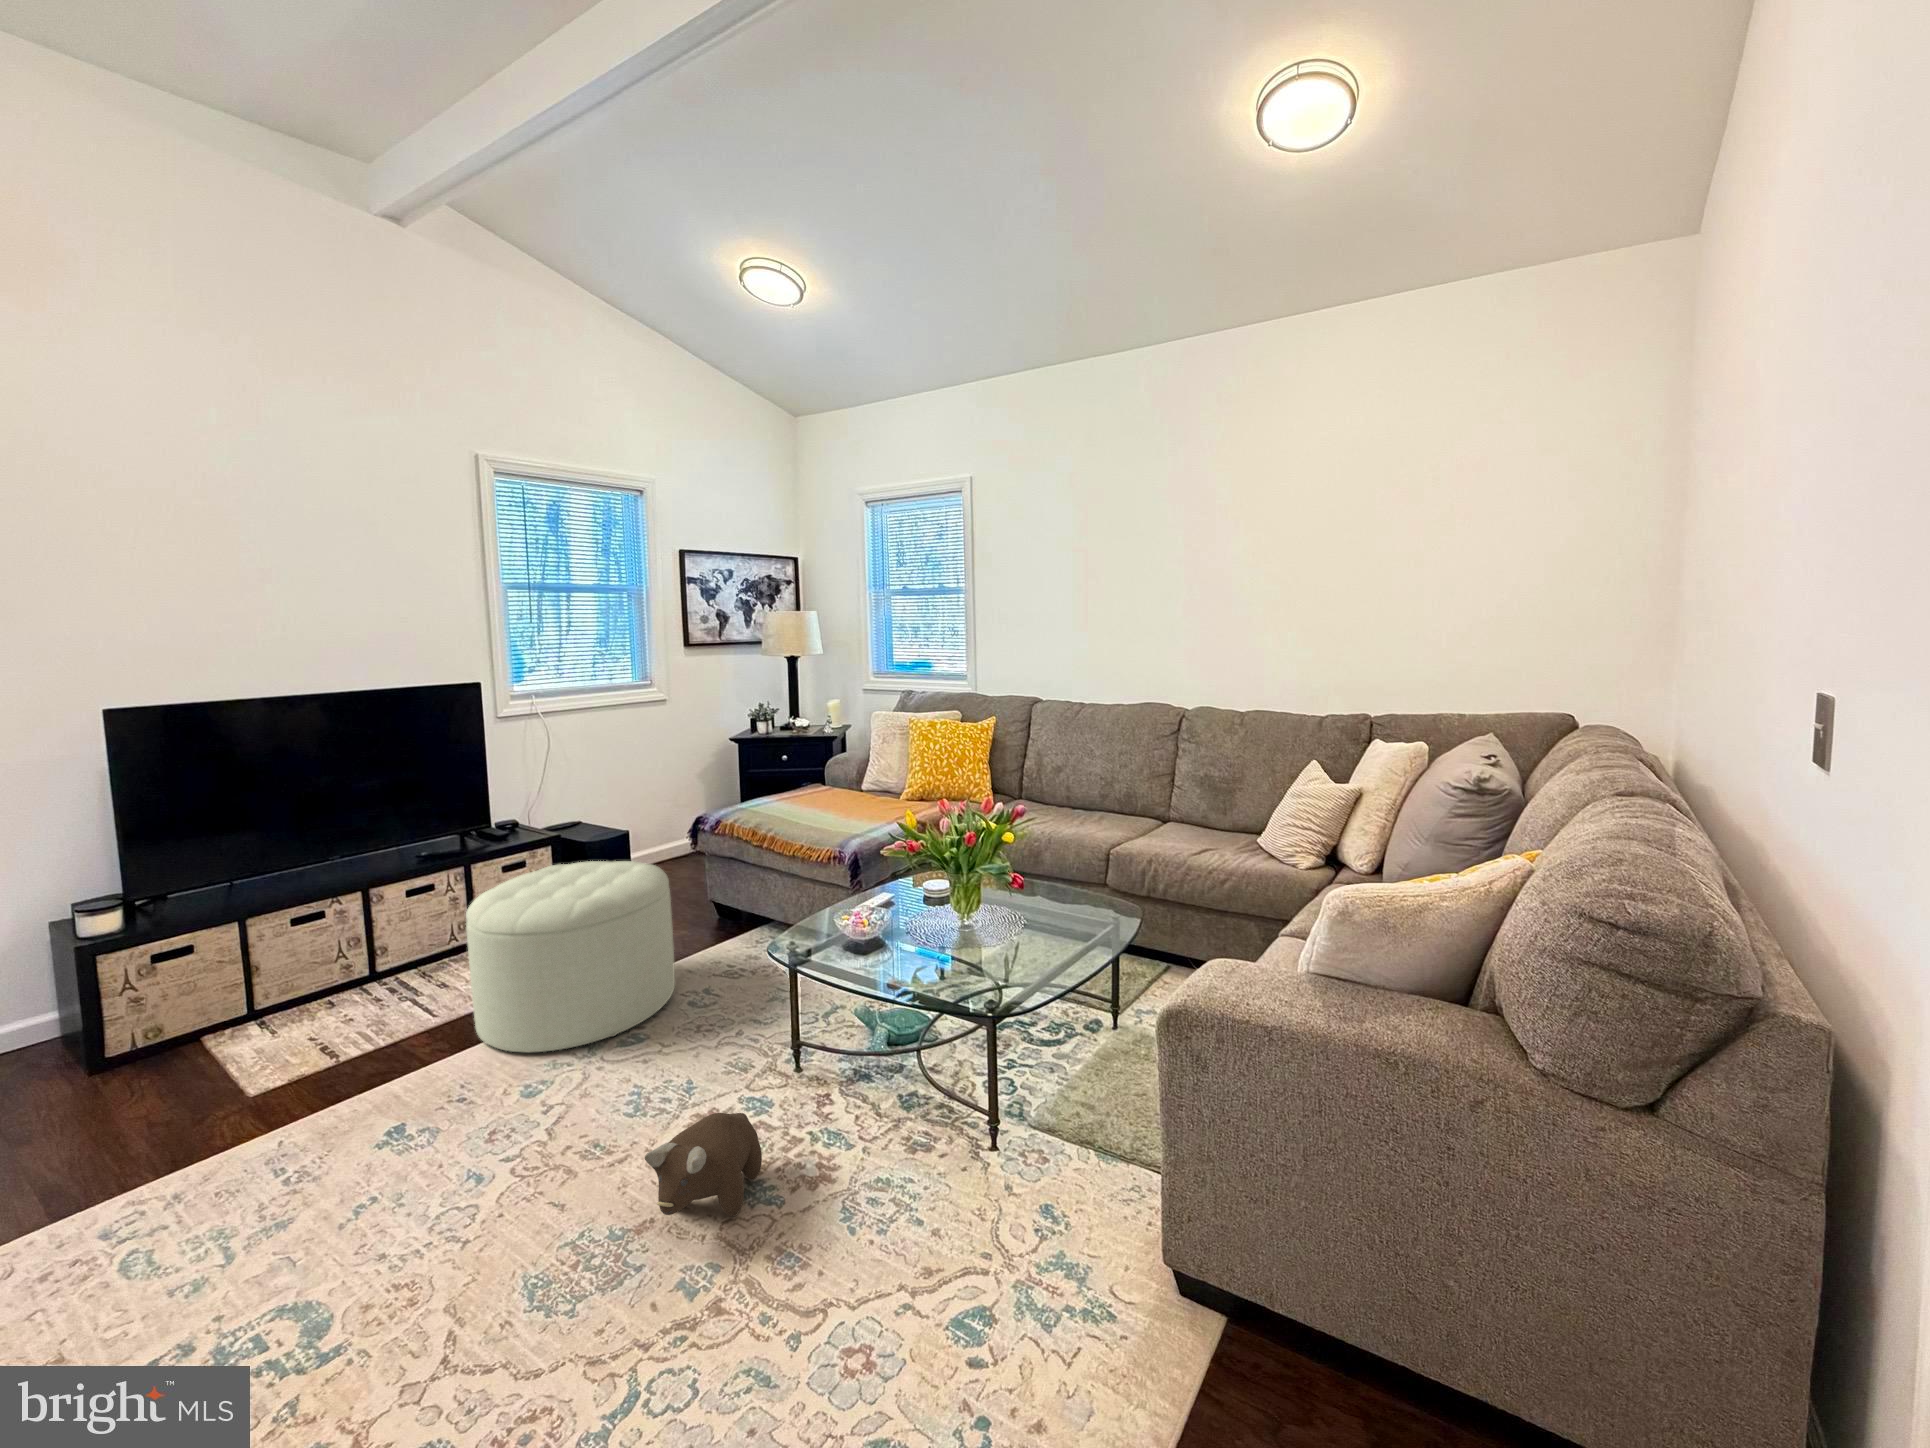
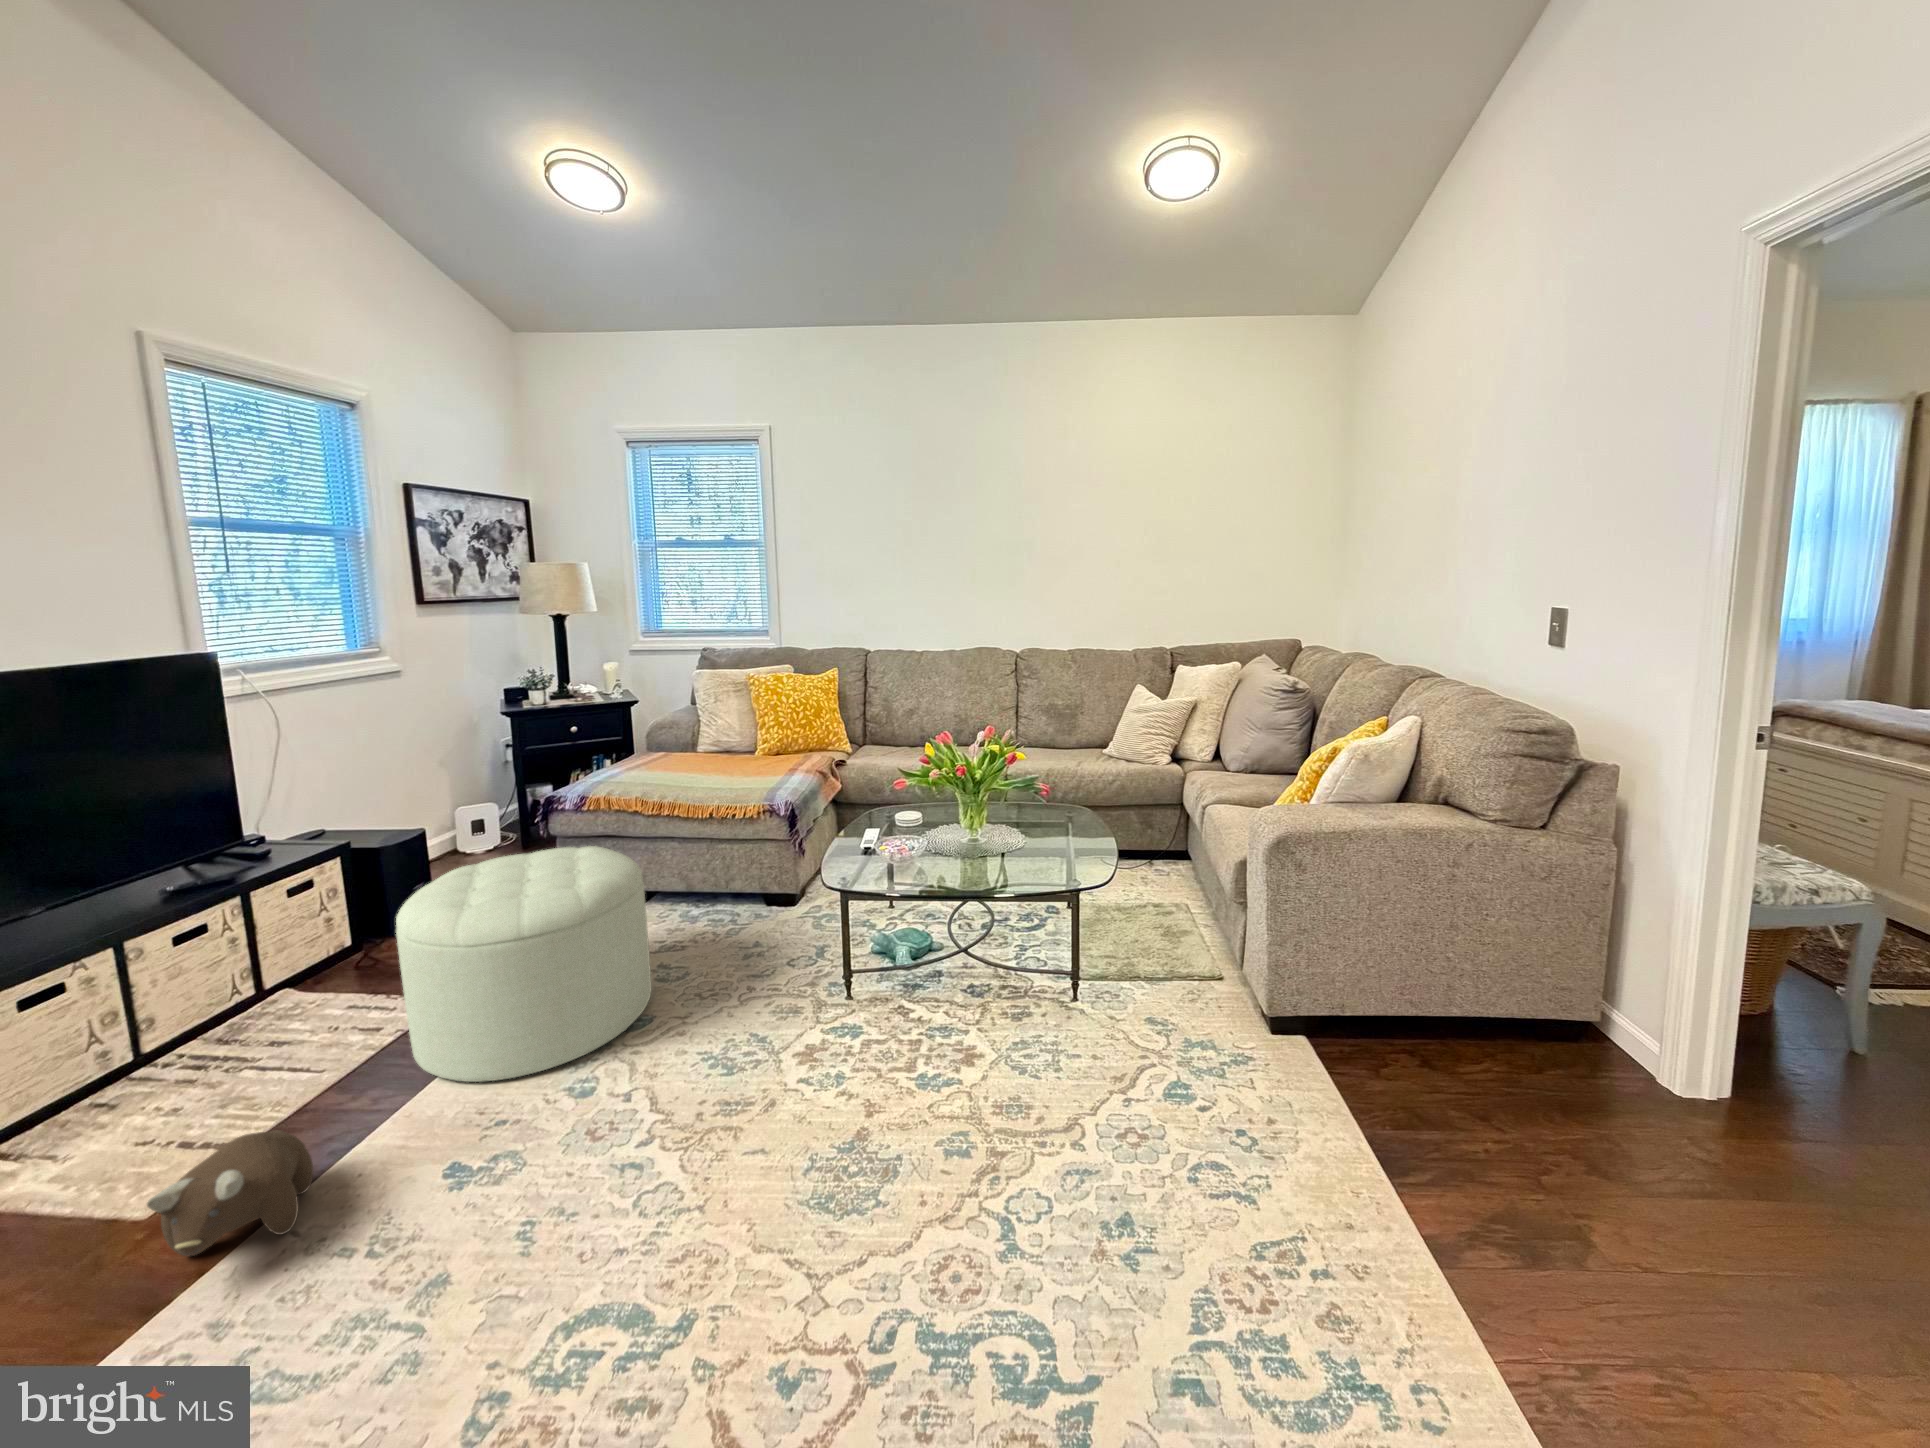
plush toy: present [645,1113,762,1216] -> present [147,1130,313,1256]

